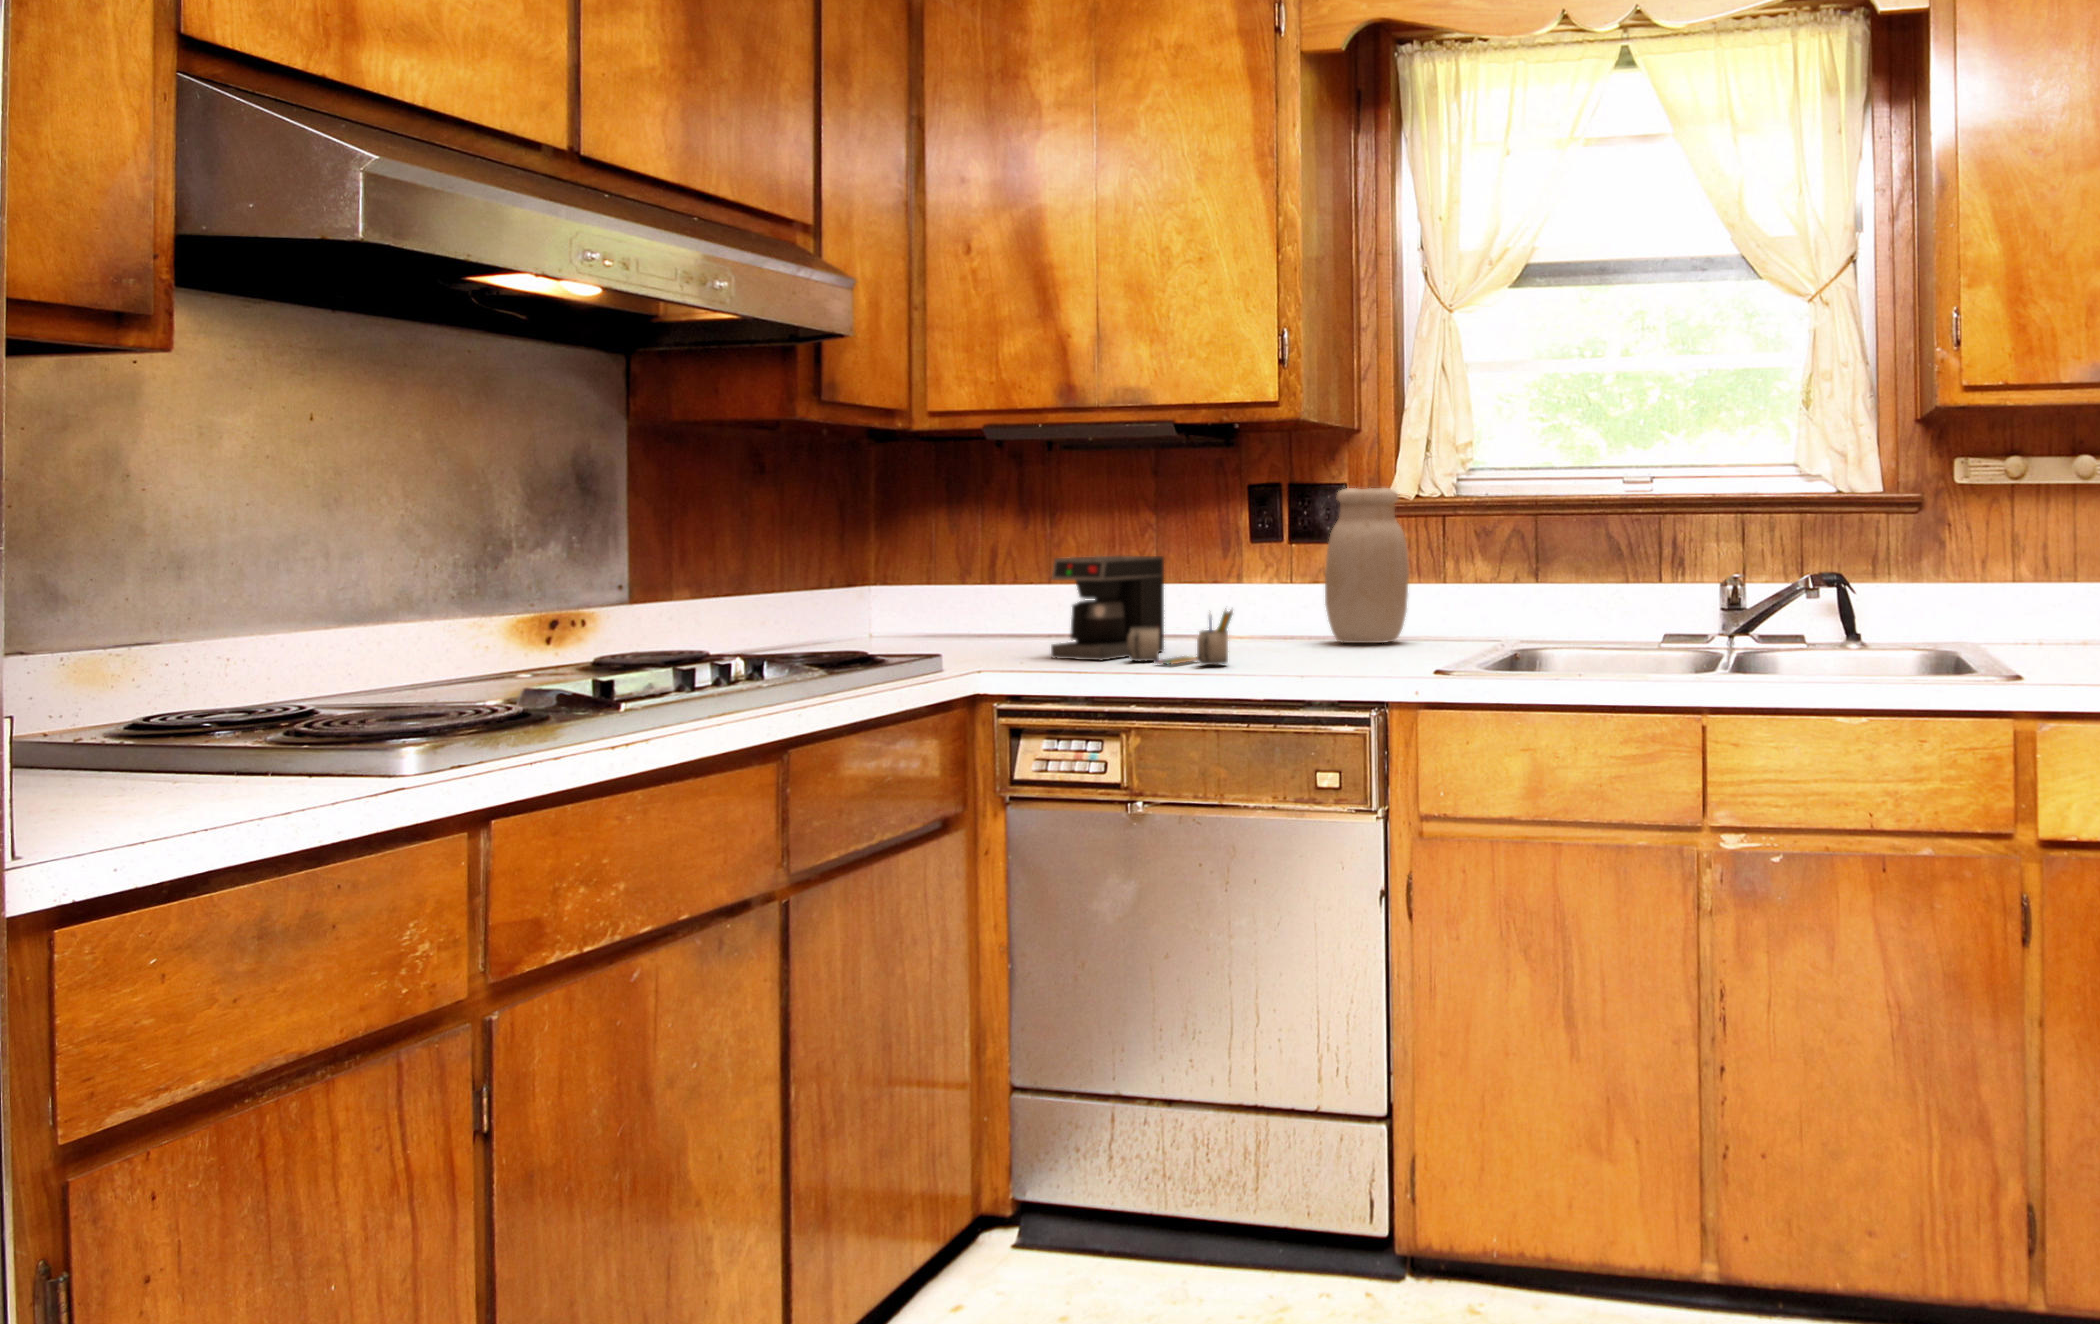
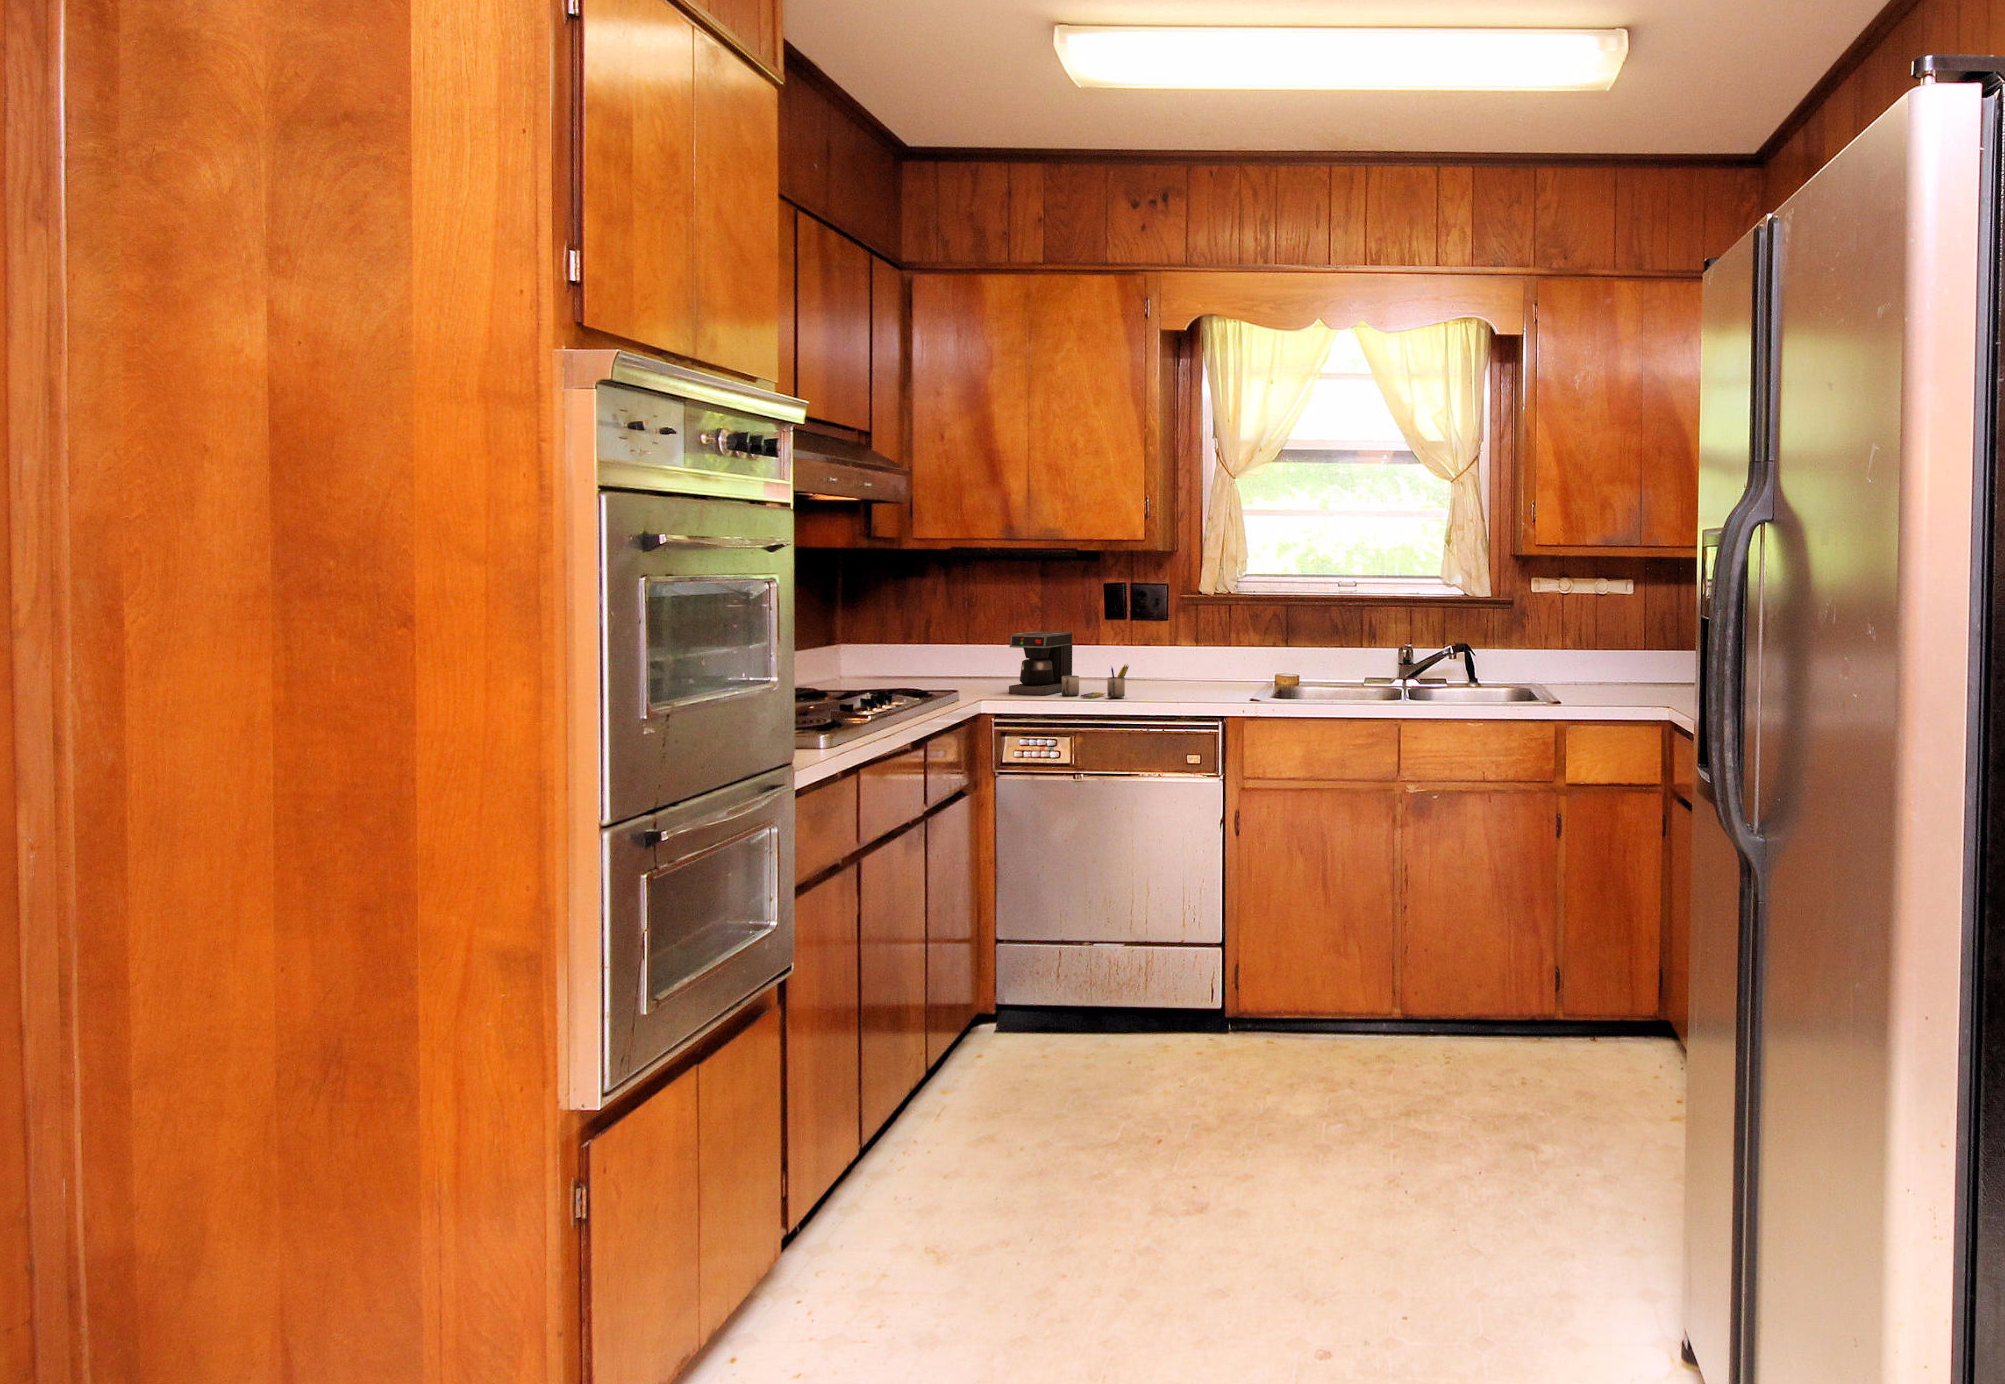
jar: present [1325,488,1409,643] -> none [1163,590,1214,684]

